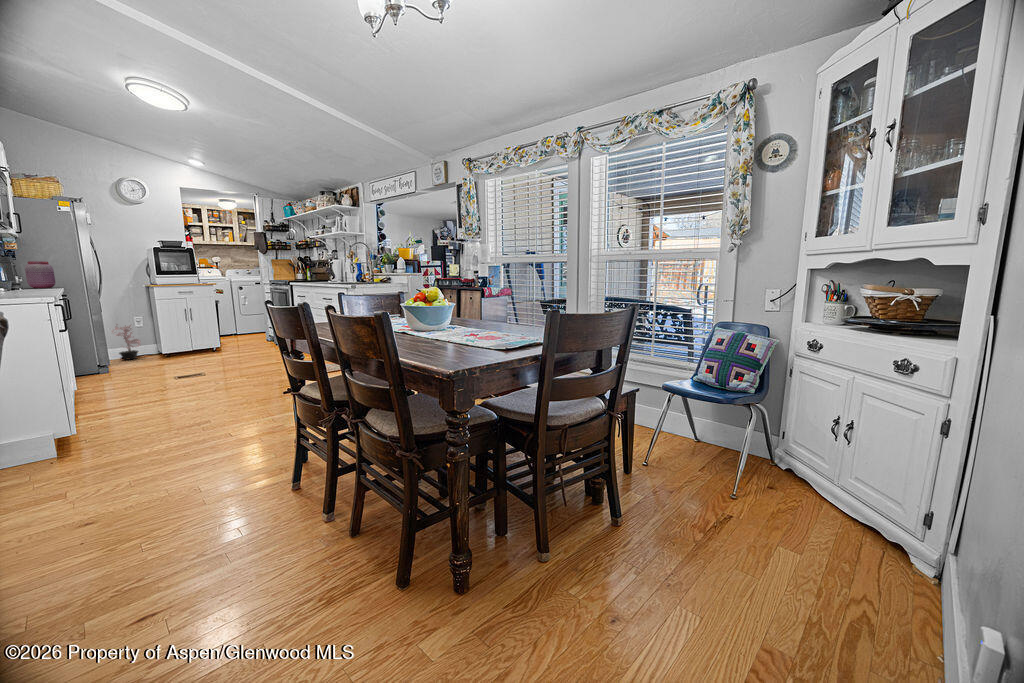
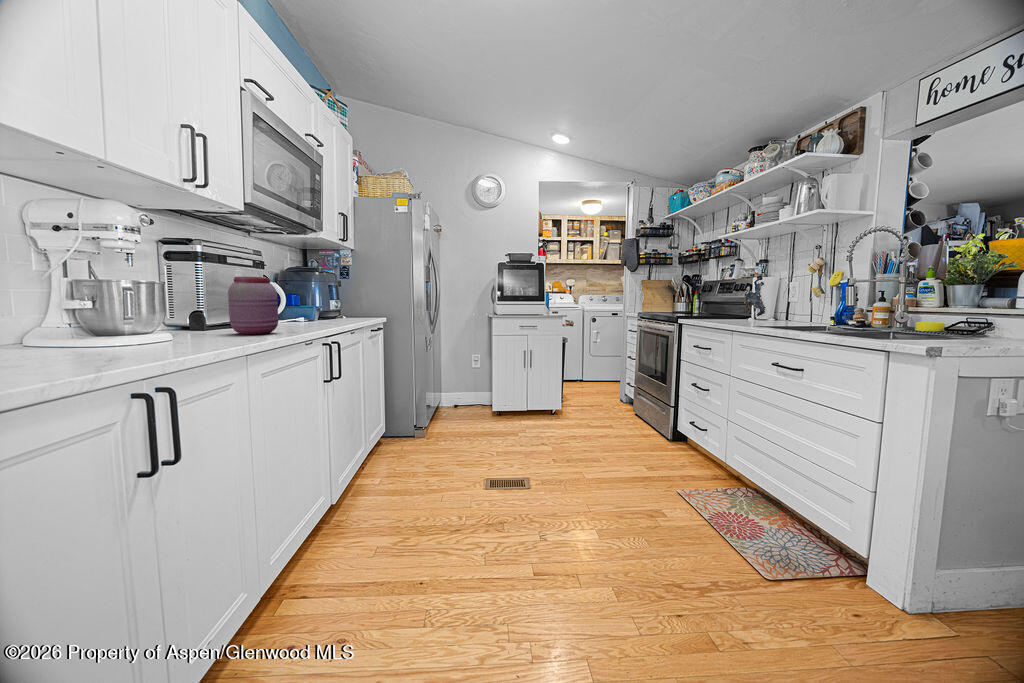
potted plant: present [112,325,140,360] -> none [435,365,470,418]

